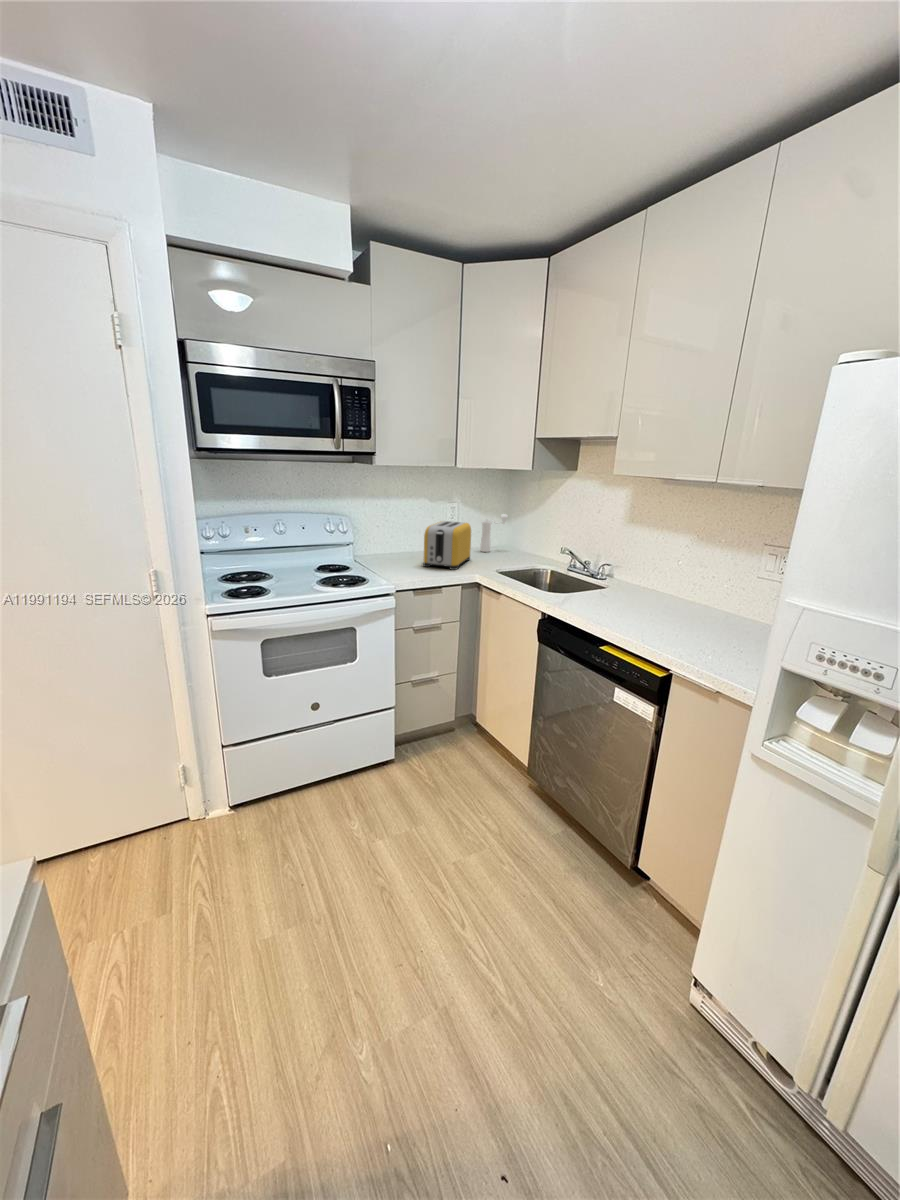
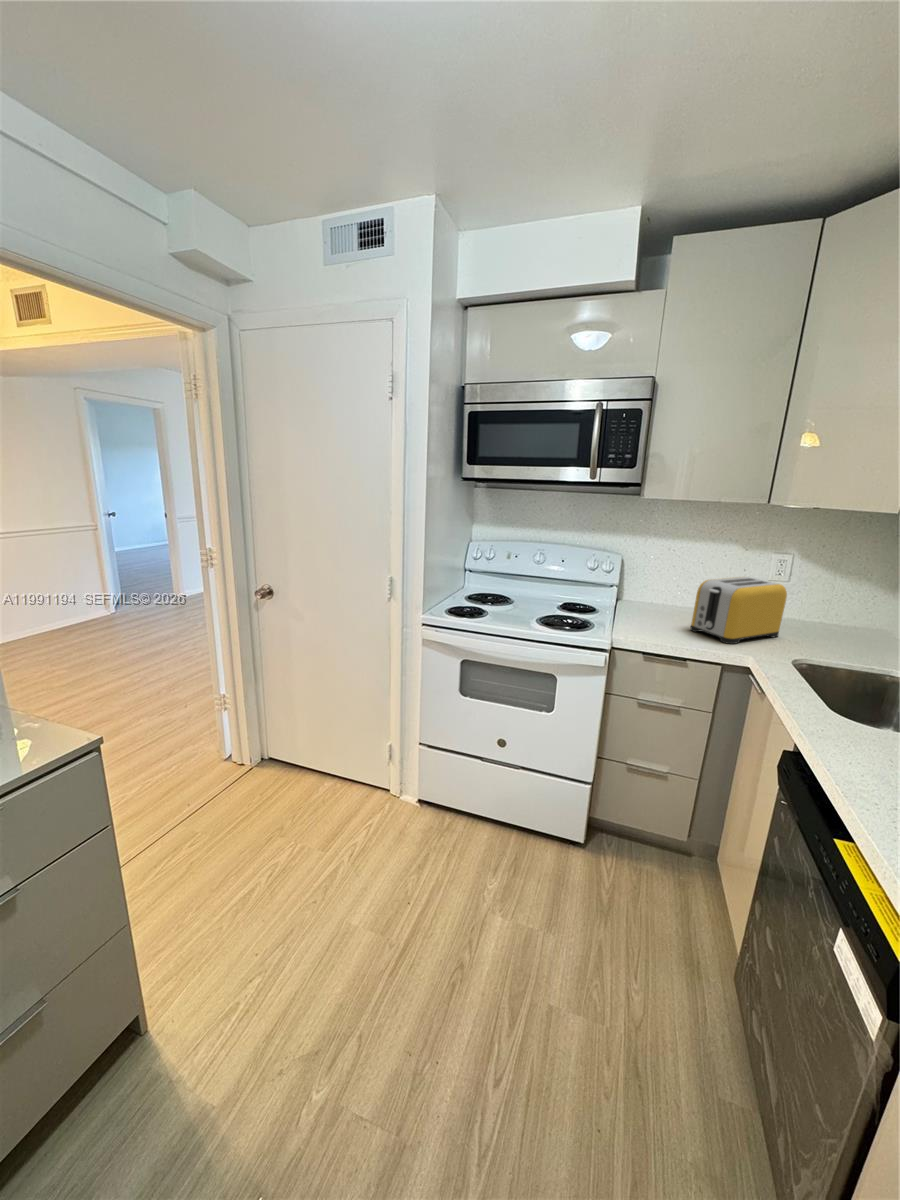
pepper mill: present [480,514,508,552] -> none [818,582,884,634]

